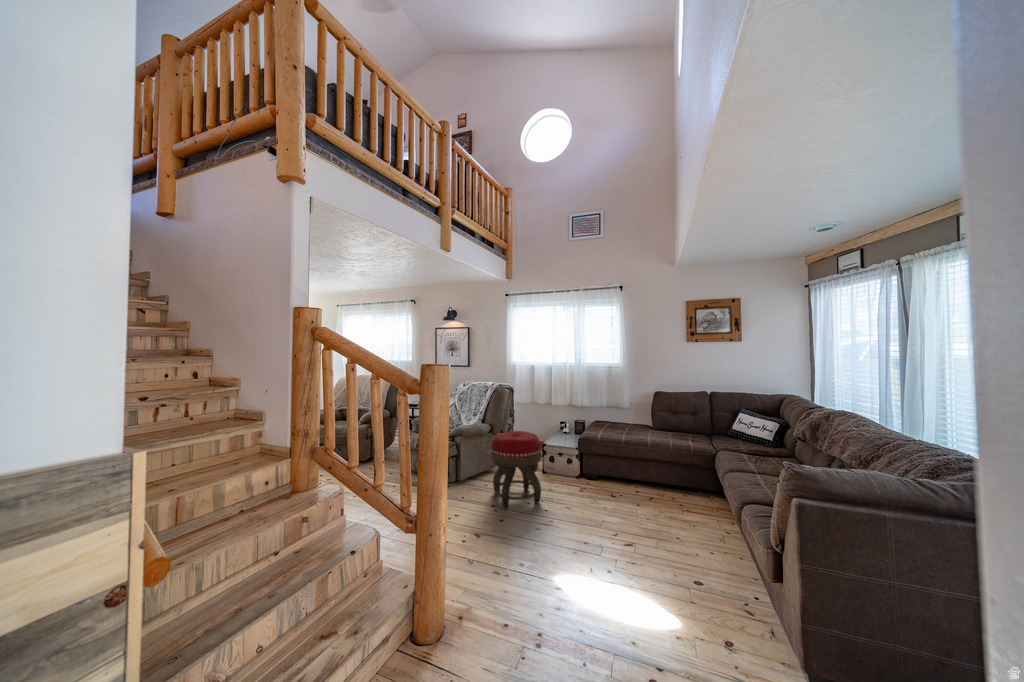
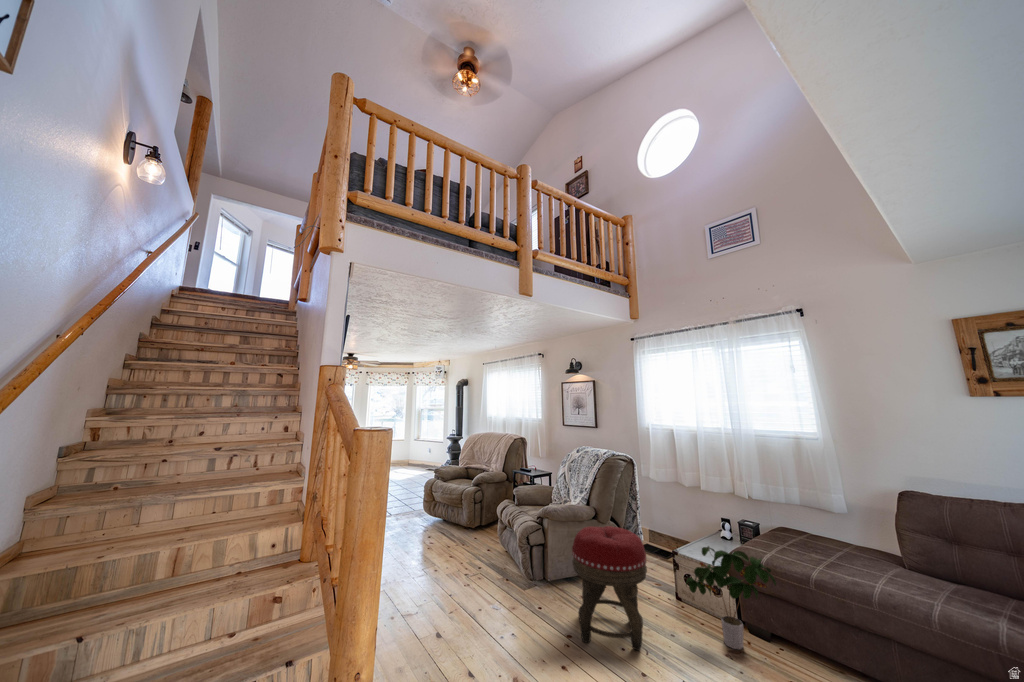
potted plant: none [558,433,609,490] -> present [686,546,776,649]

